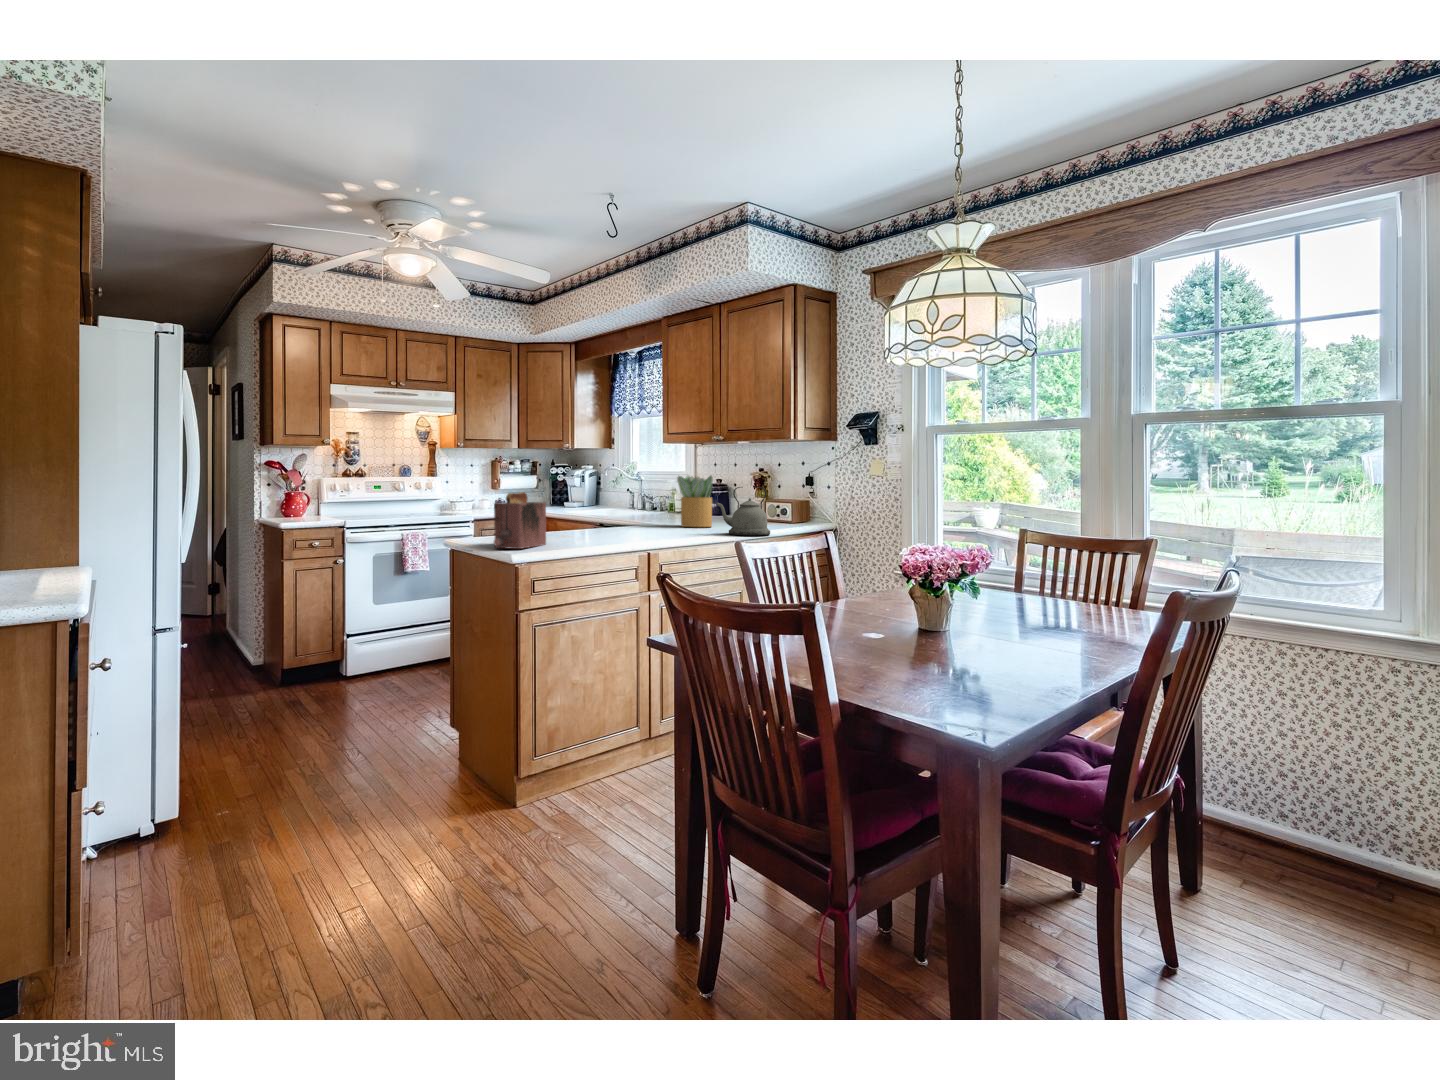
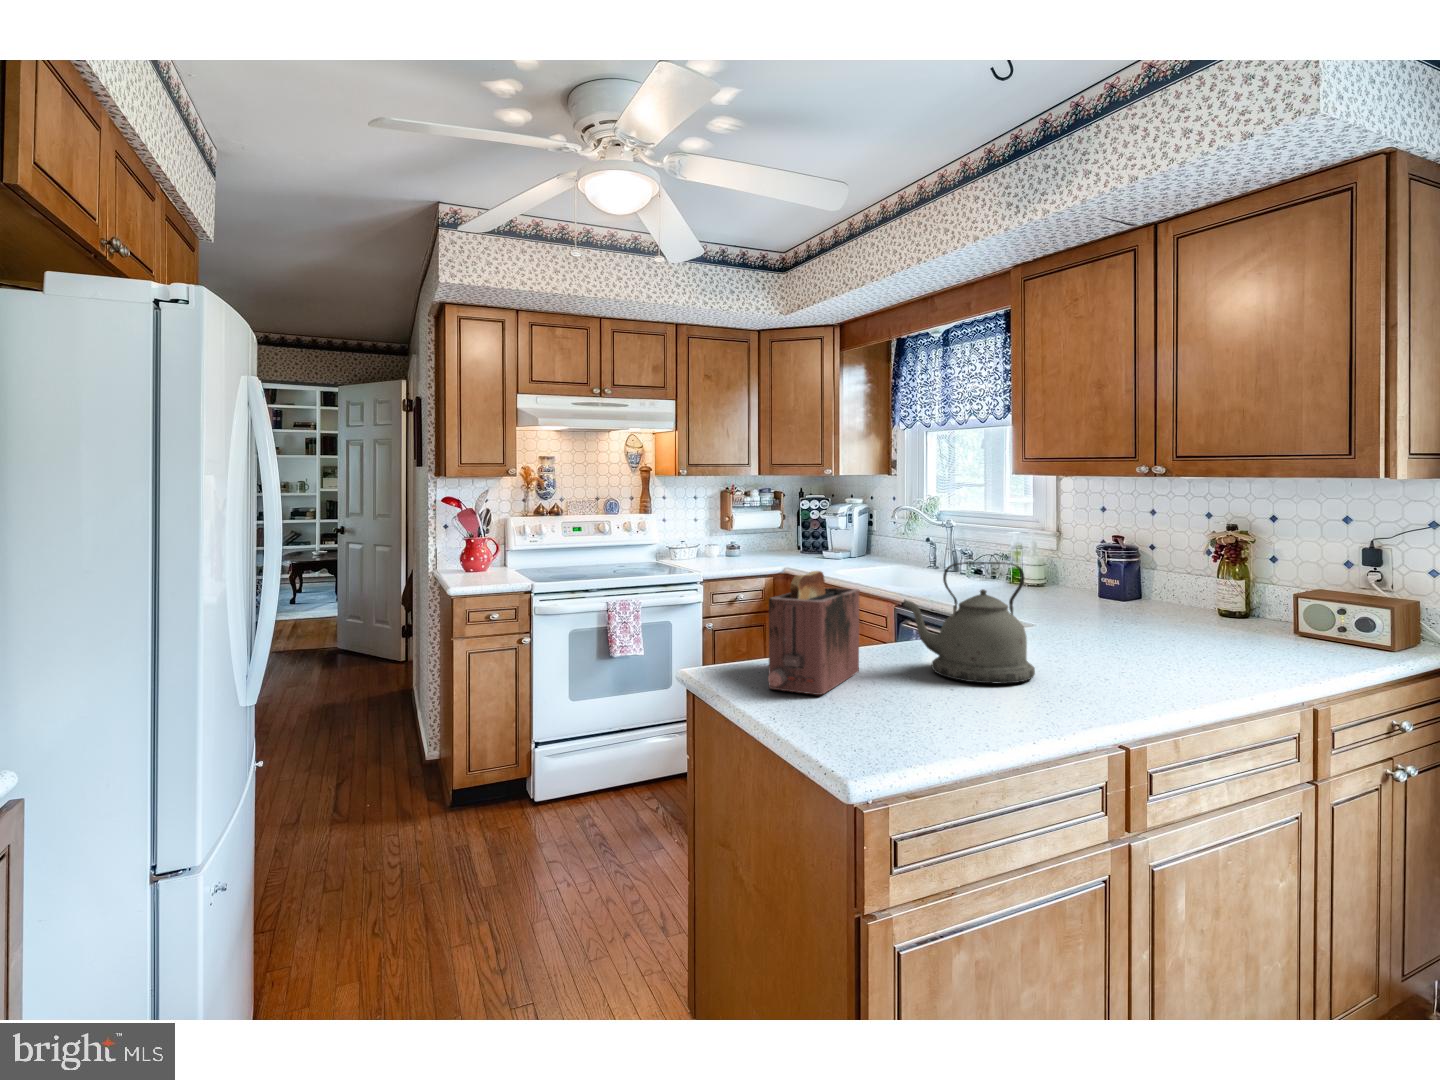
potted plant: present [677,476,713,527] -> none [1037,517,1109,609]
kettle: present [717,487,770,535] -> present [903,562,1035,684]

